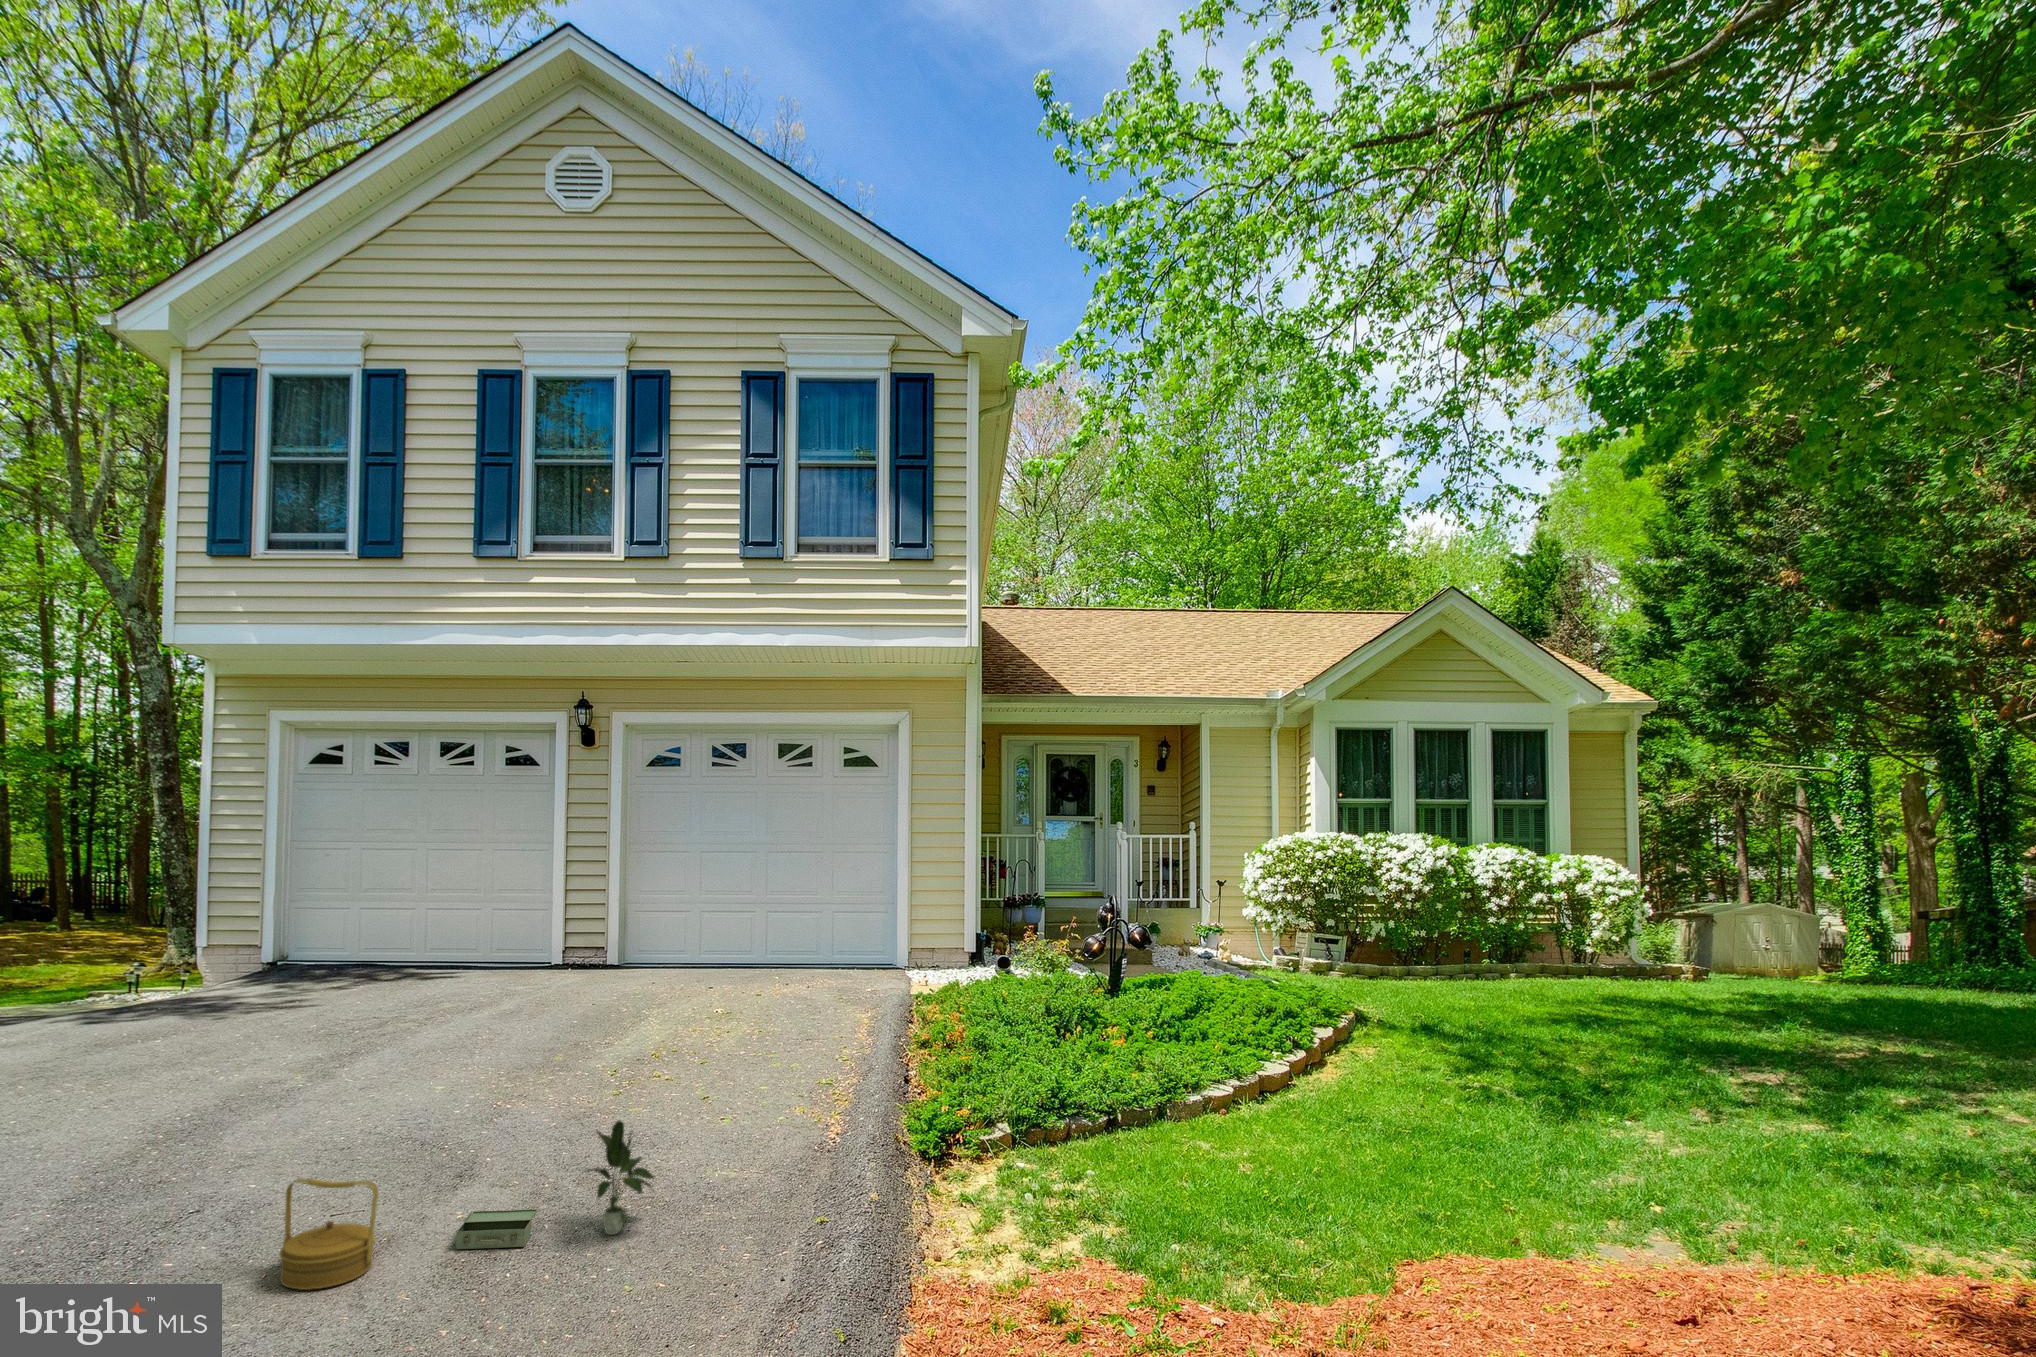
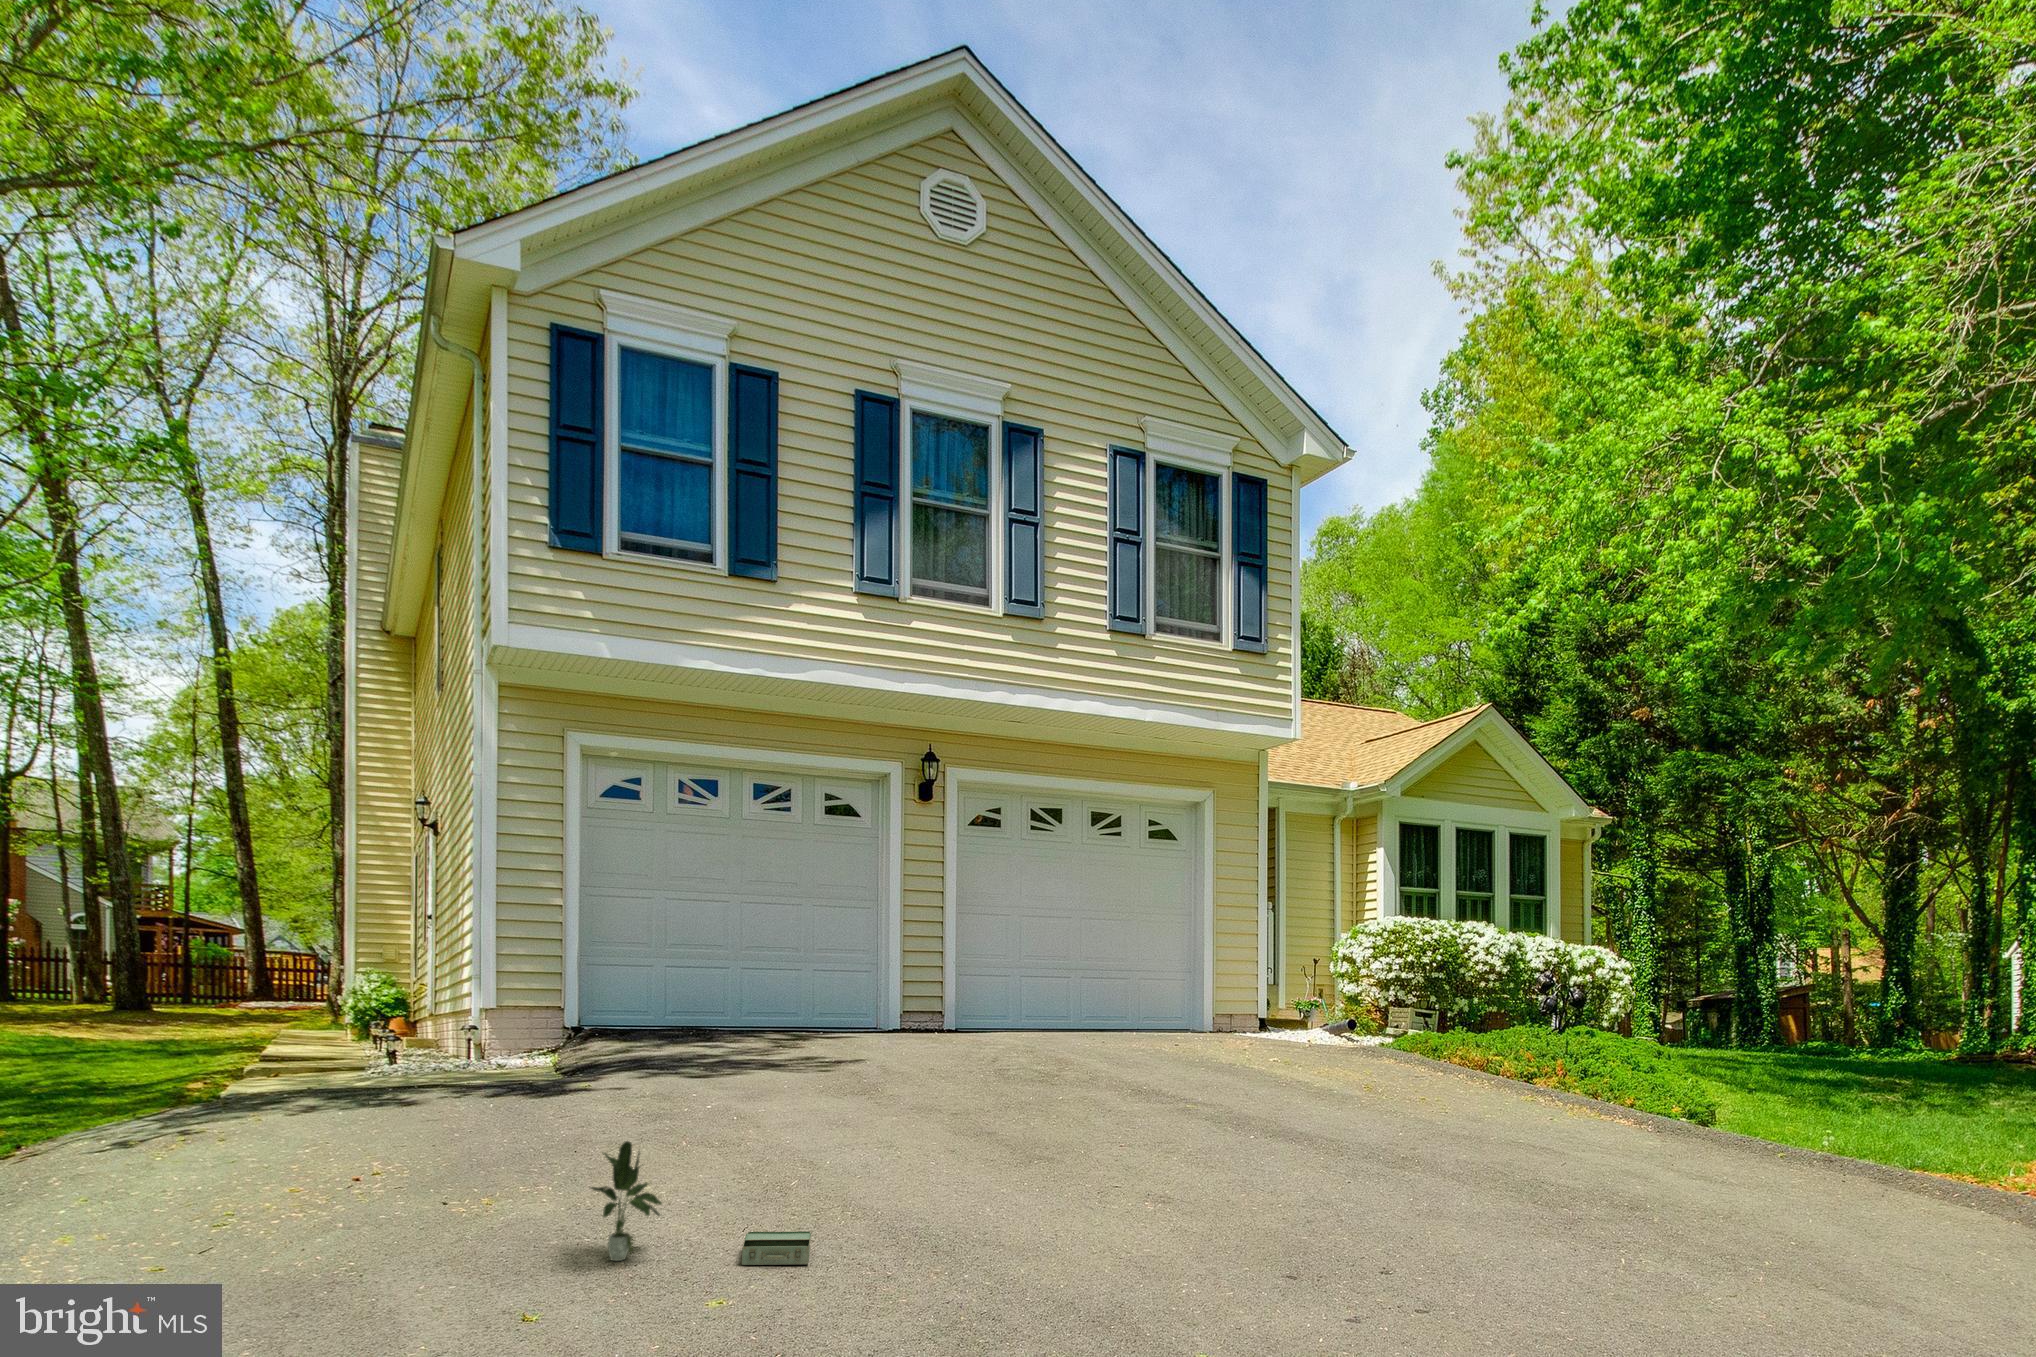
basket: present [280,1178,378,1290] -> none [279,1186,381,1297]
toolbox: present [456,1209,537,1249] -> present [742,1231,811,1265]

